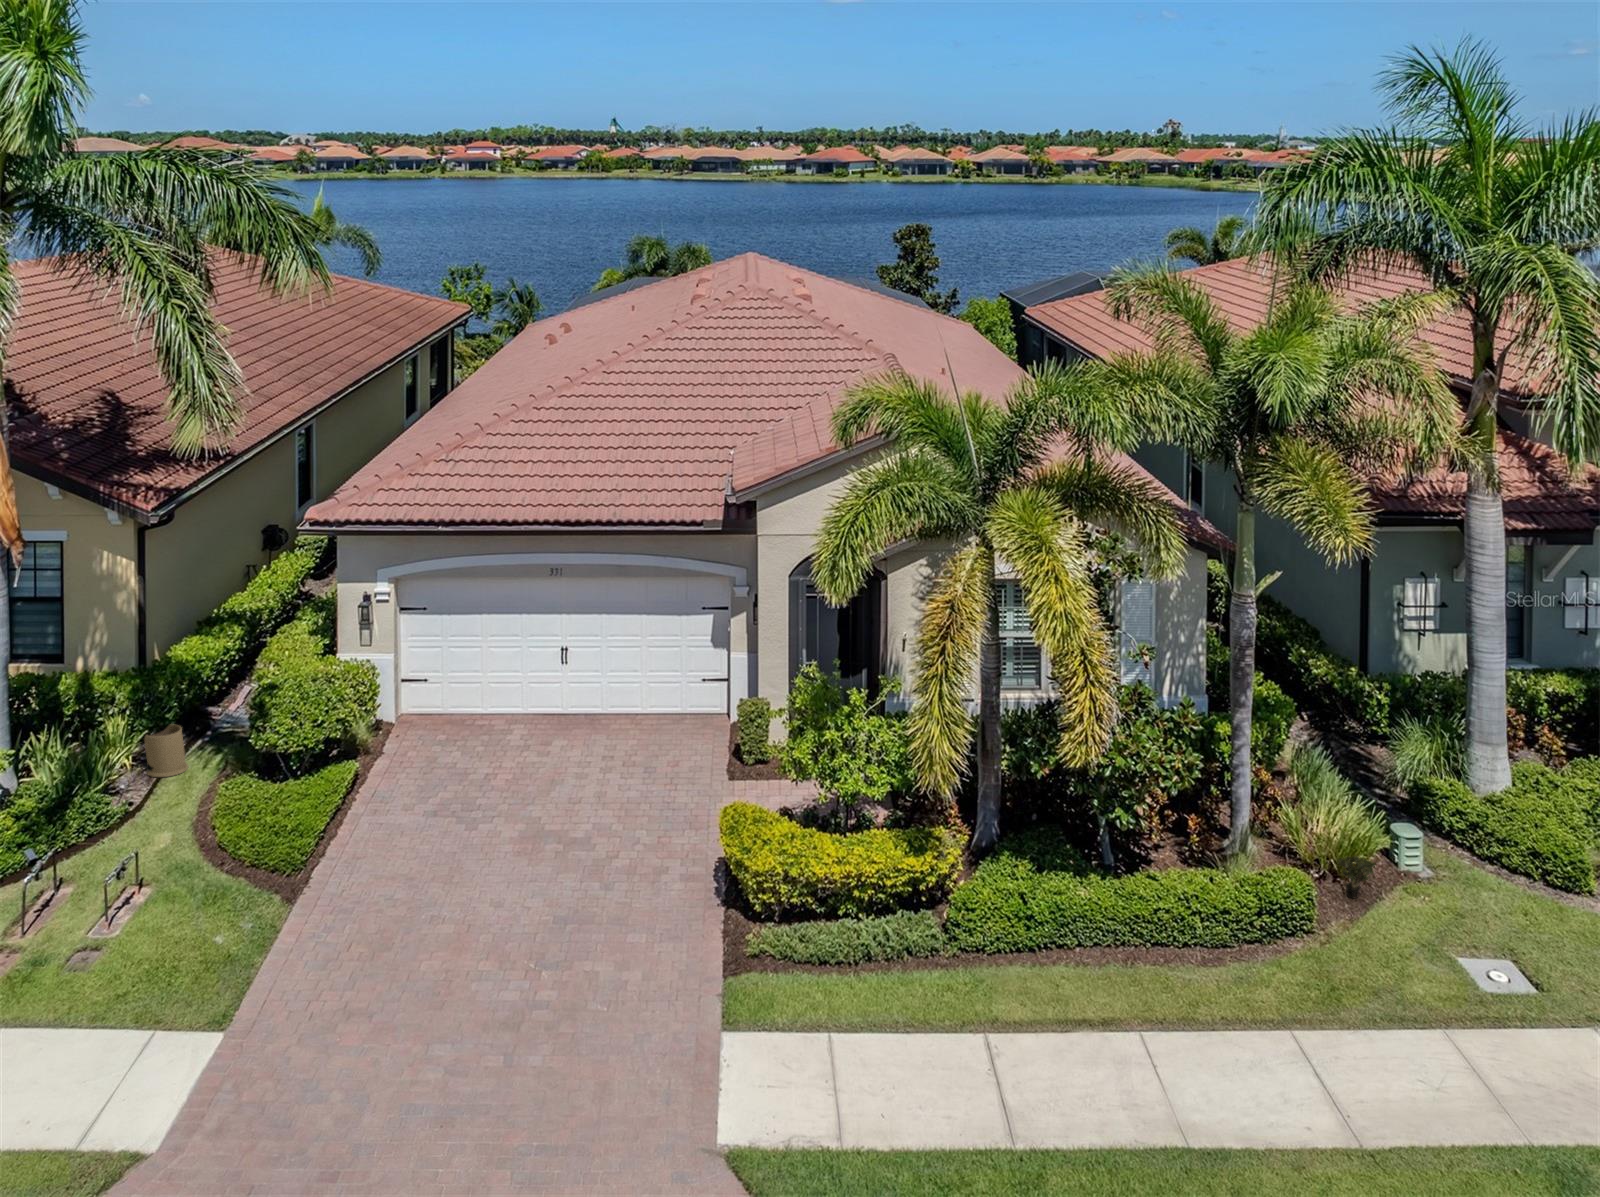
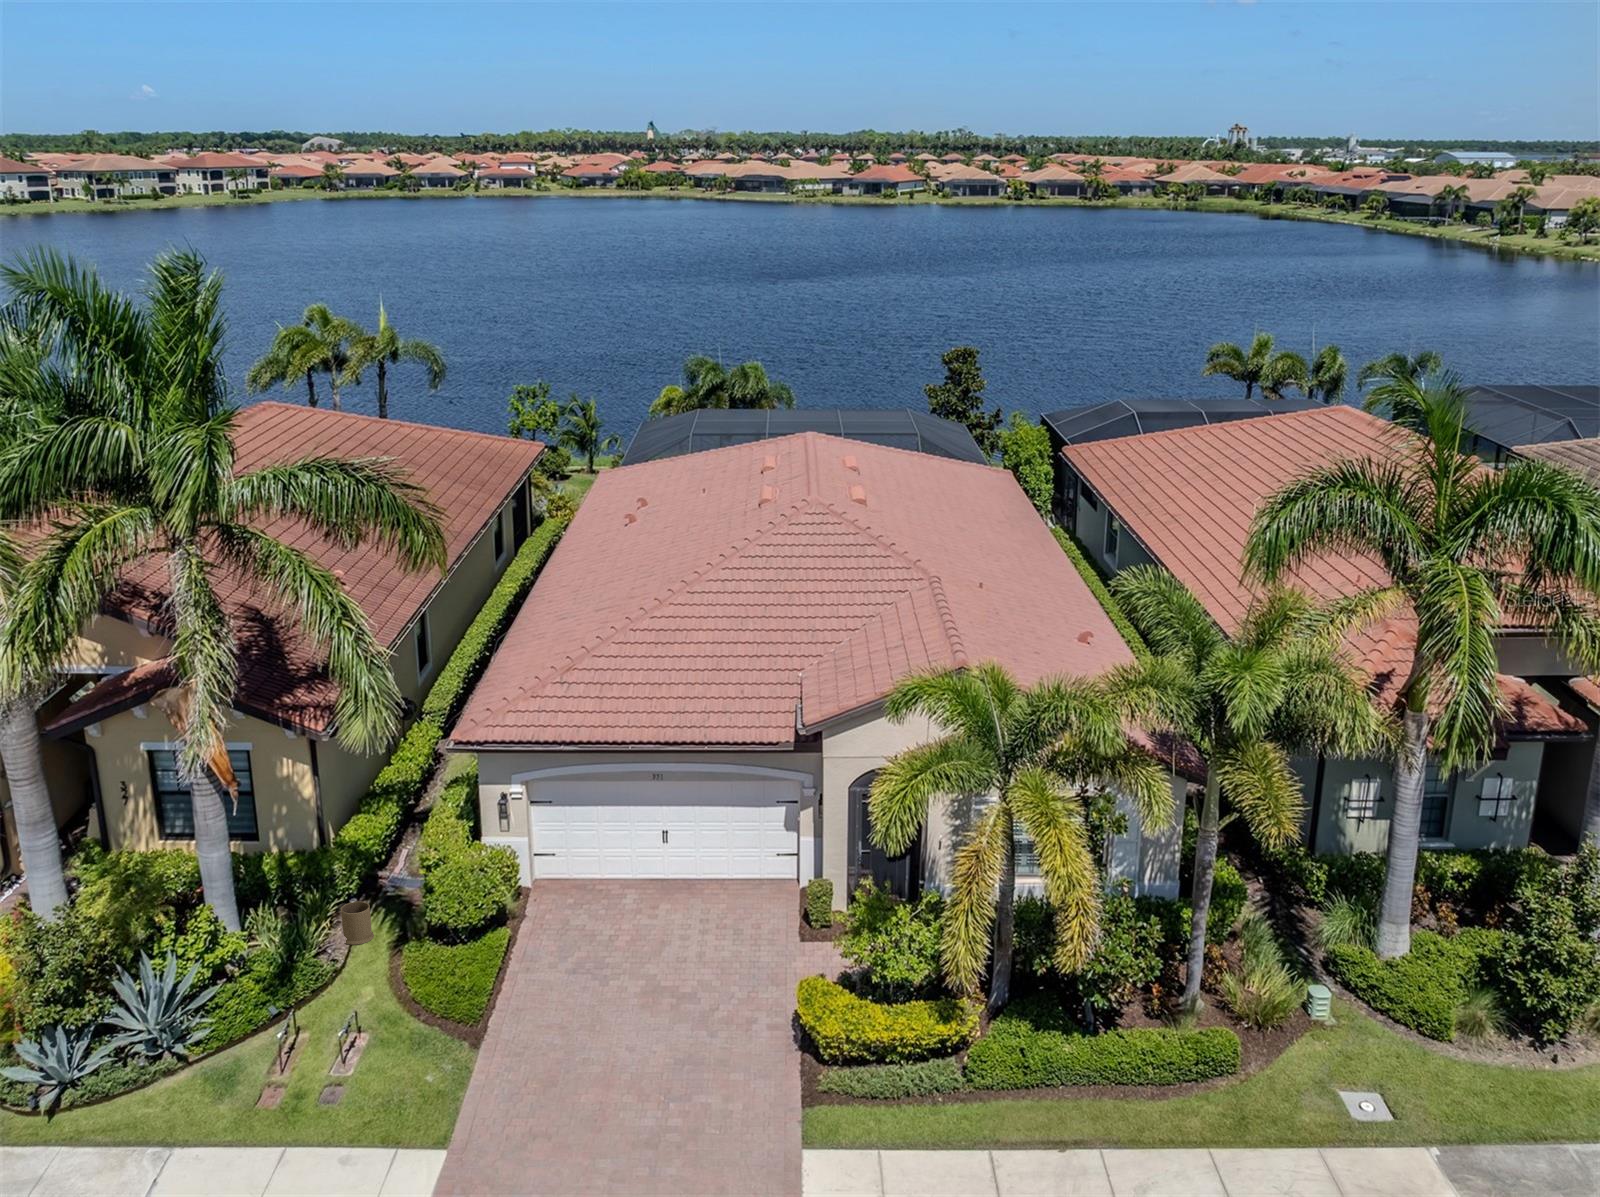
potted plant: present [1339,856,1376,898] -> none [1261,1015,1290,1047]

